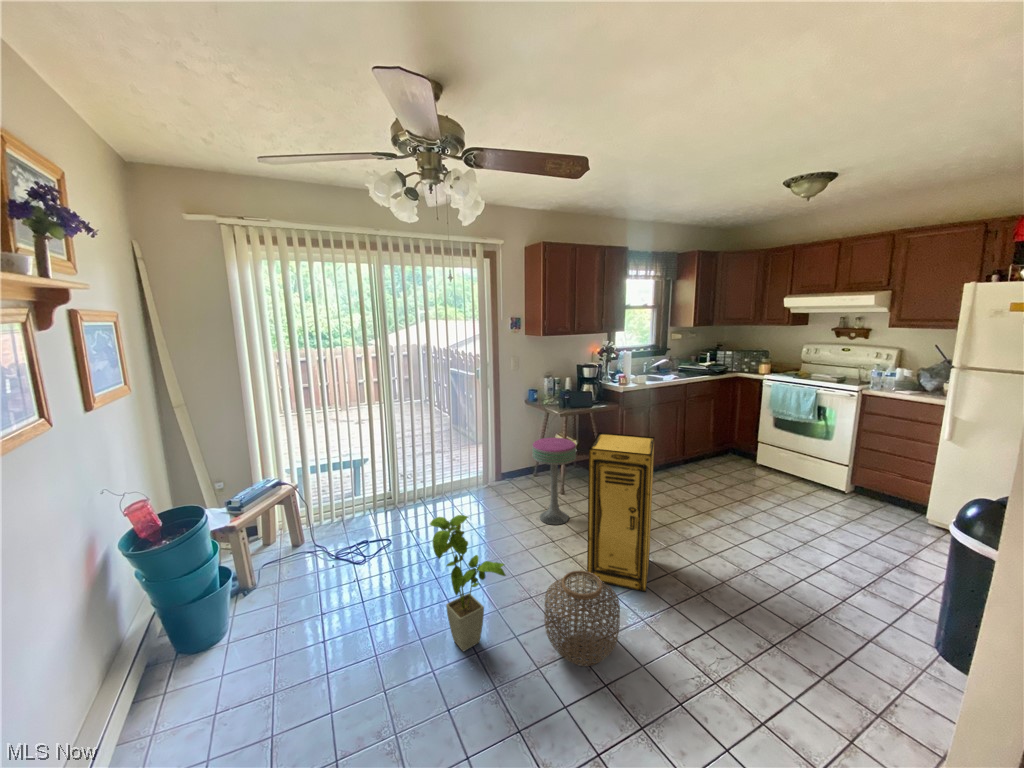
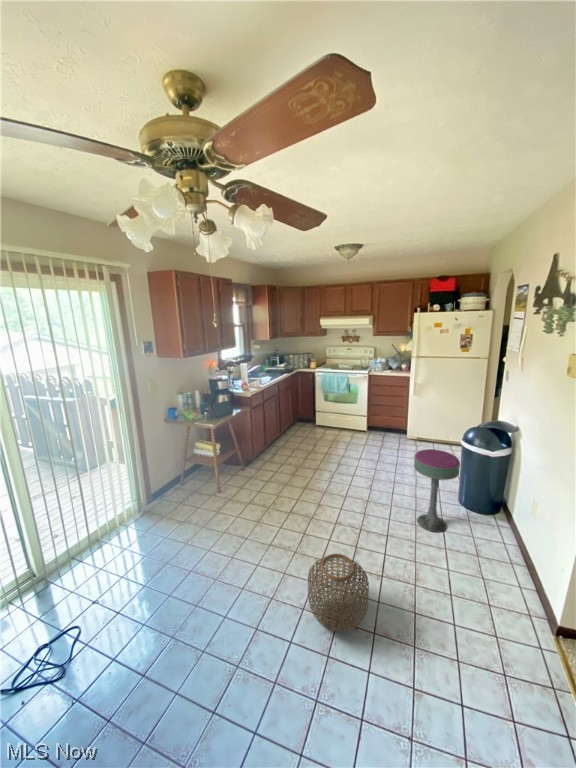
storage cabinet: present [587,432,654,592] -> none [277,430,336,557]
bar stool: present [532,438,576,525] -> present [414,449,460,532]
house plant: present [430,515,506,651] -> none [222,561,301,689]

